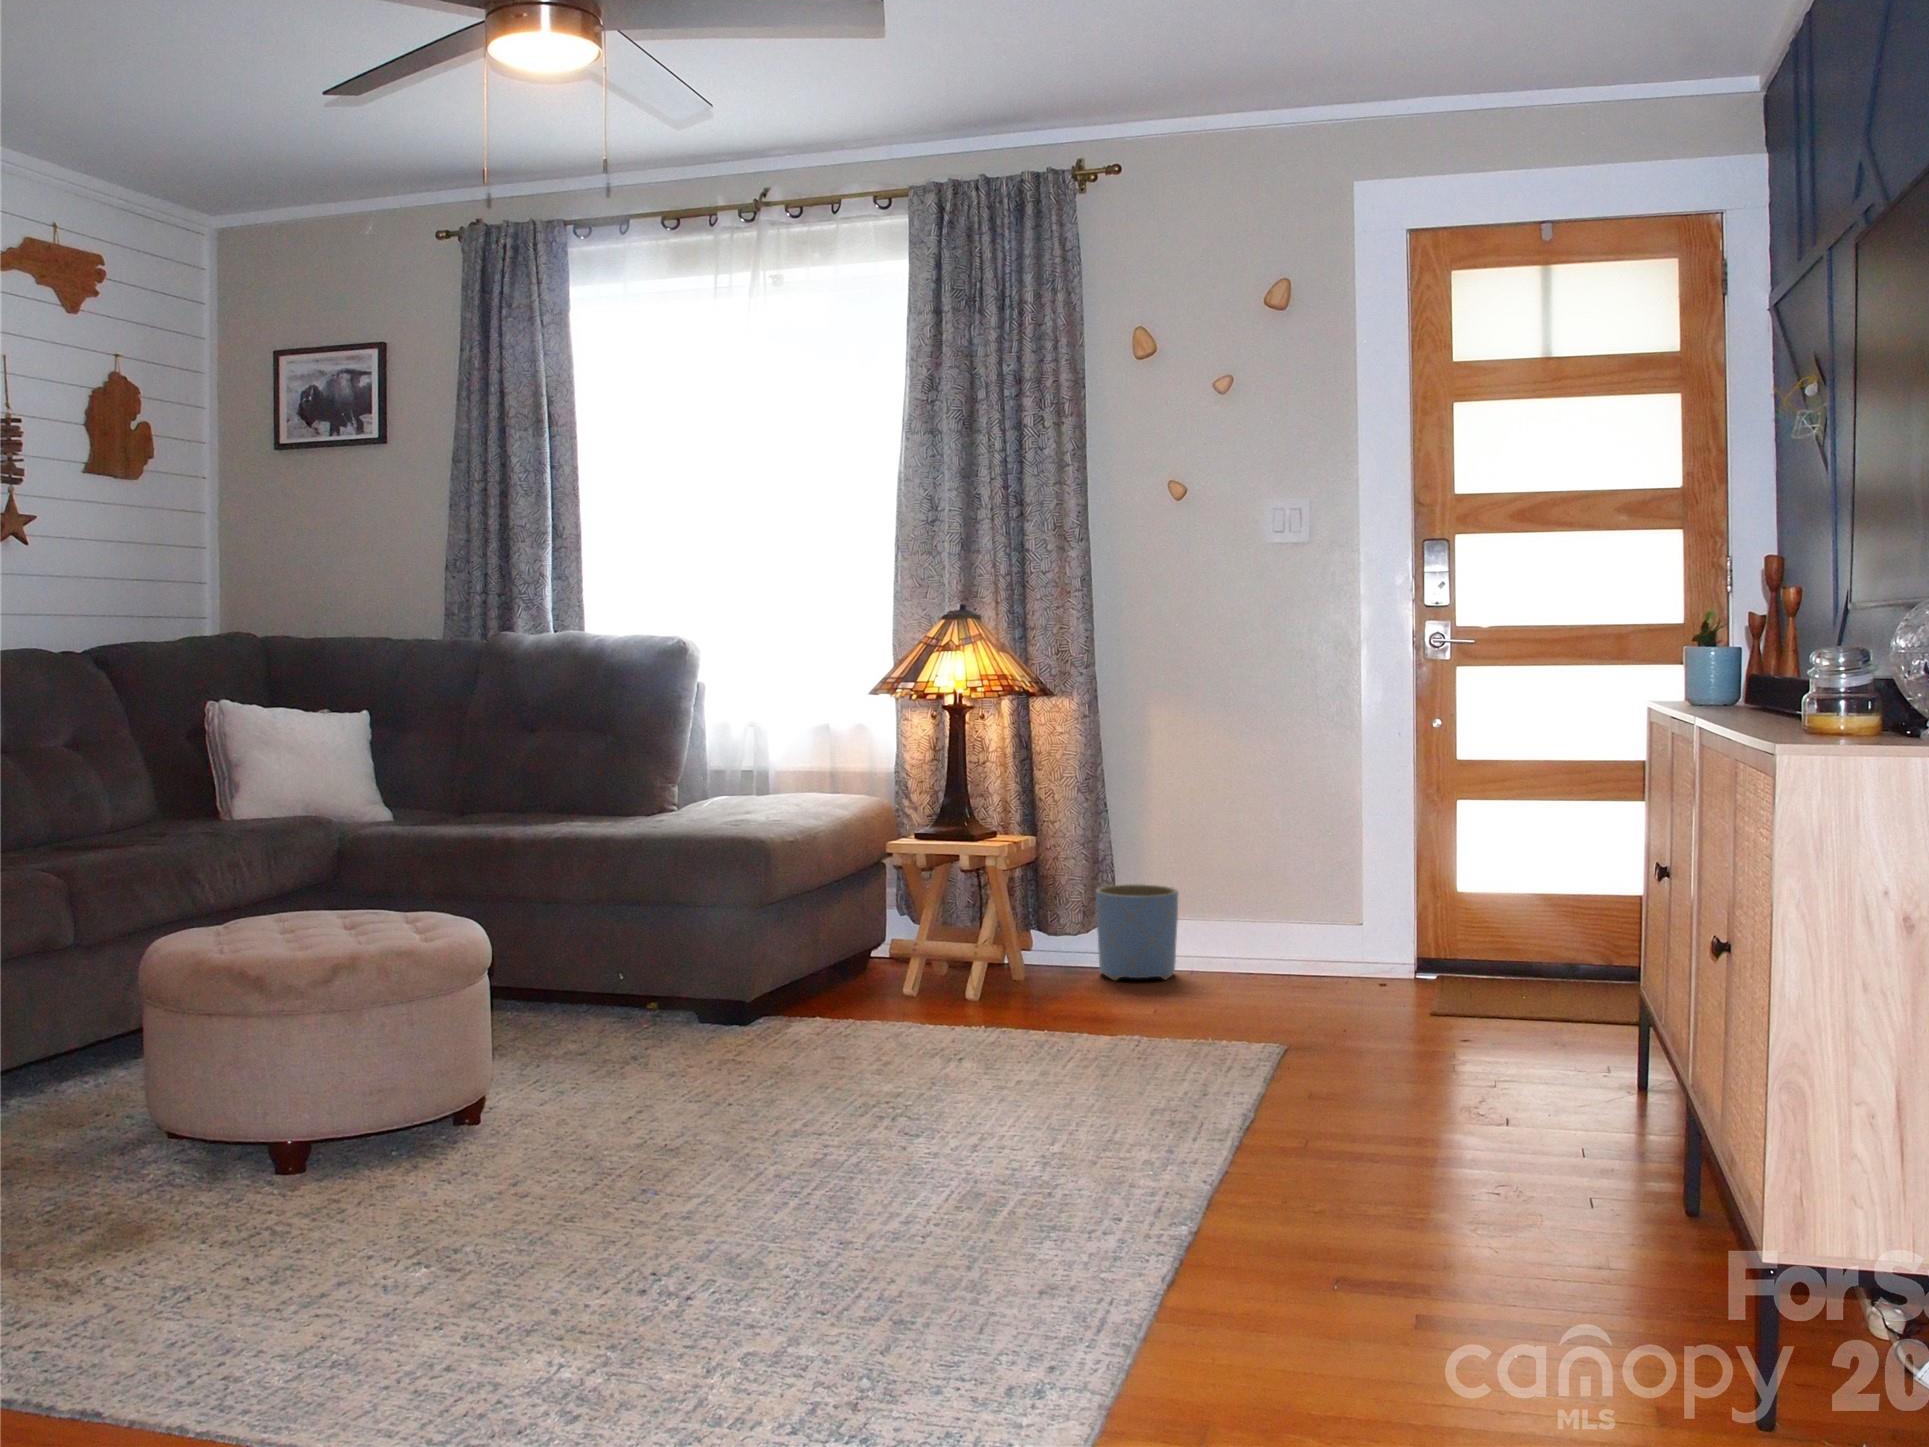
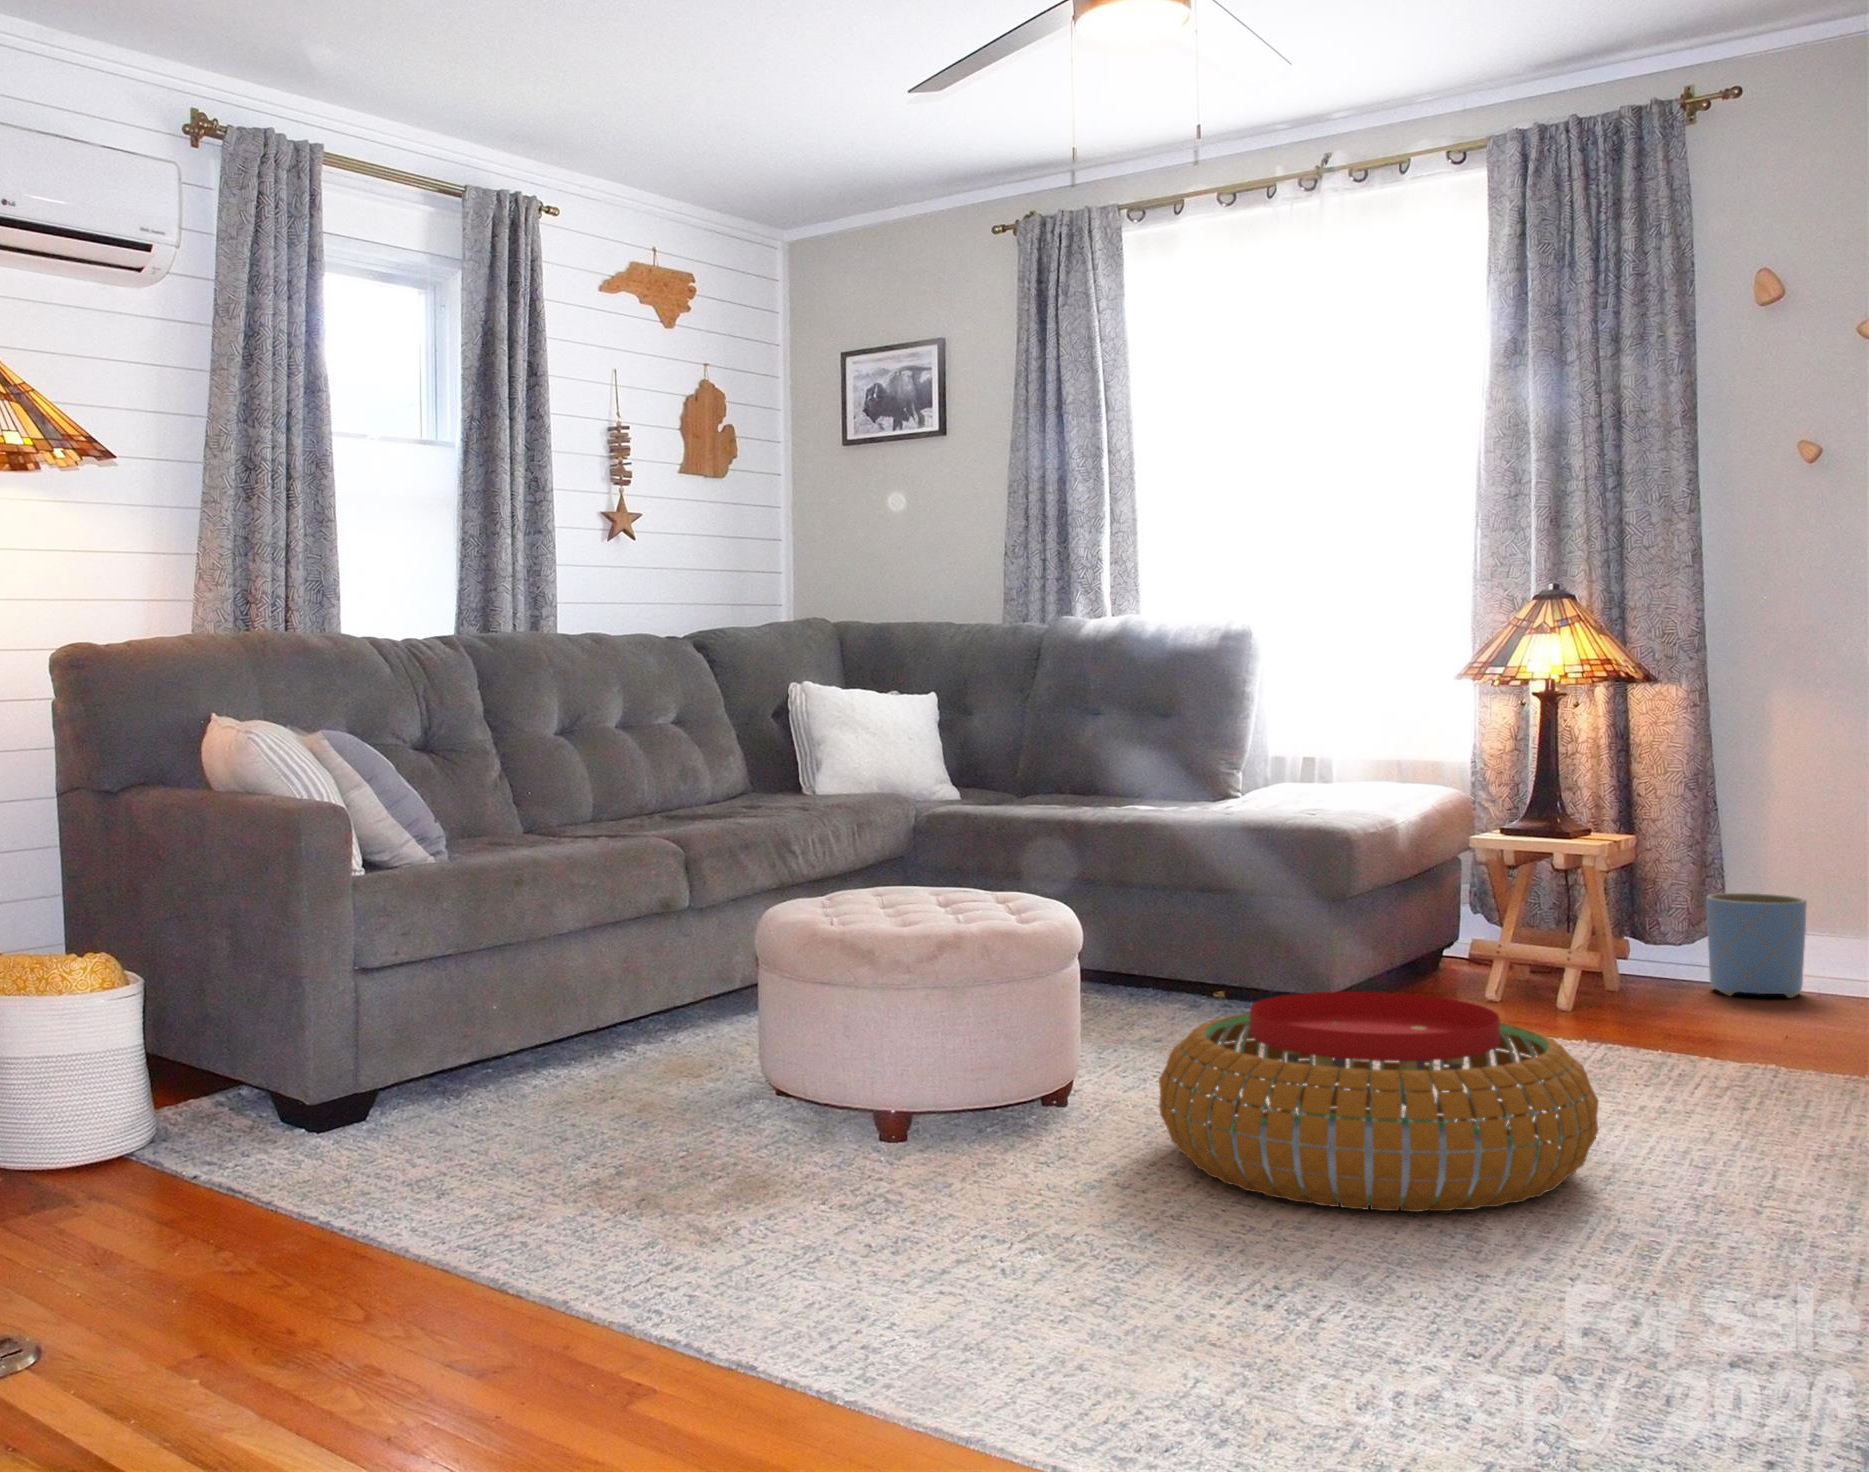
pouf: none [513,1052,984,1327] -> present [1159,992,1599,1212]

